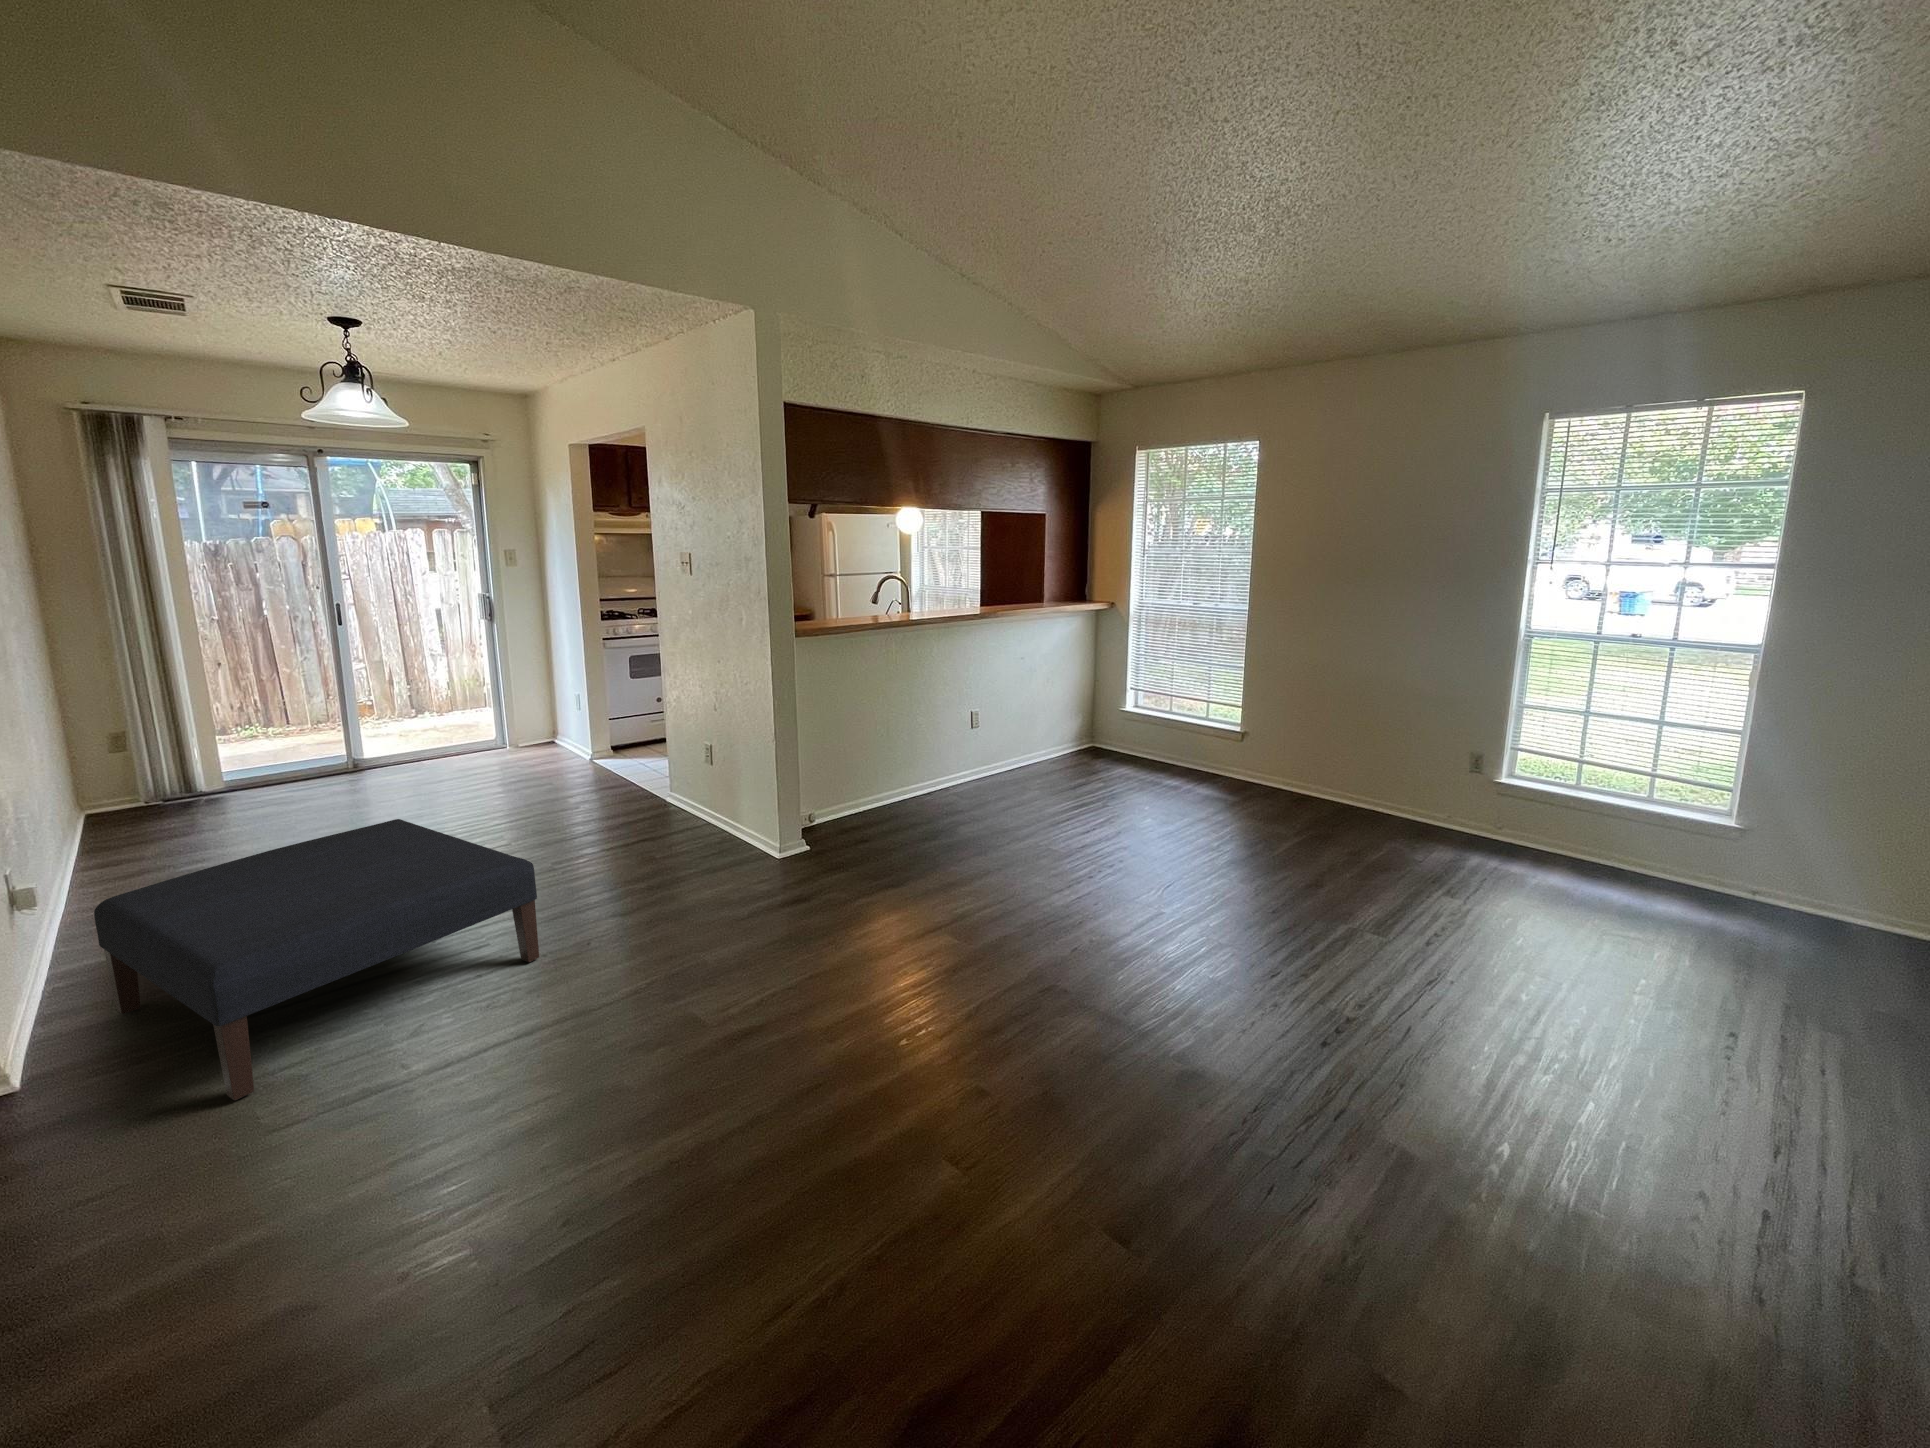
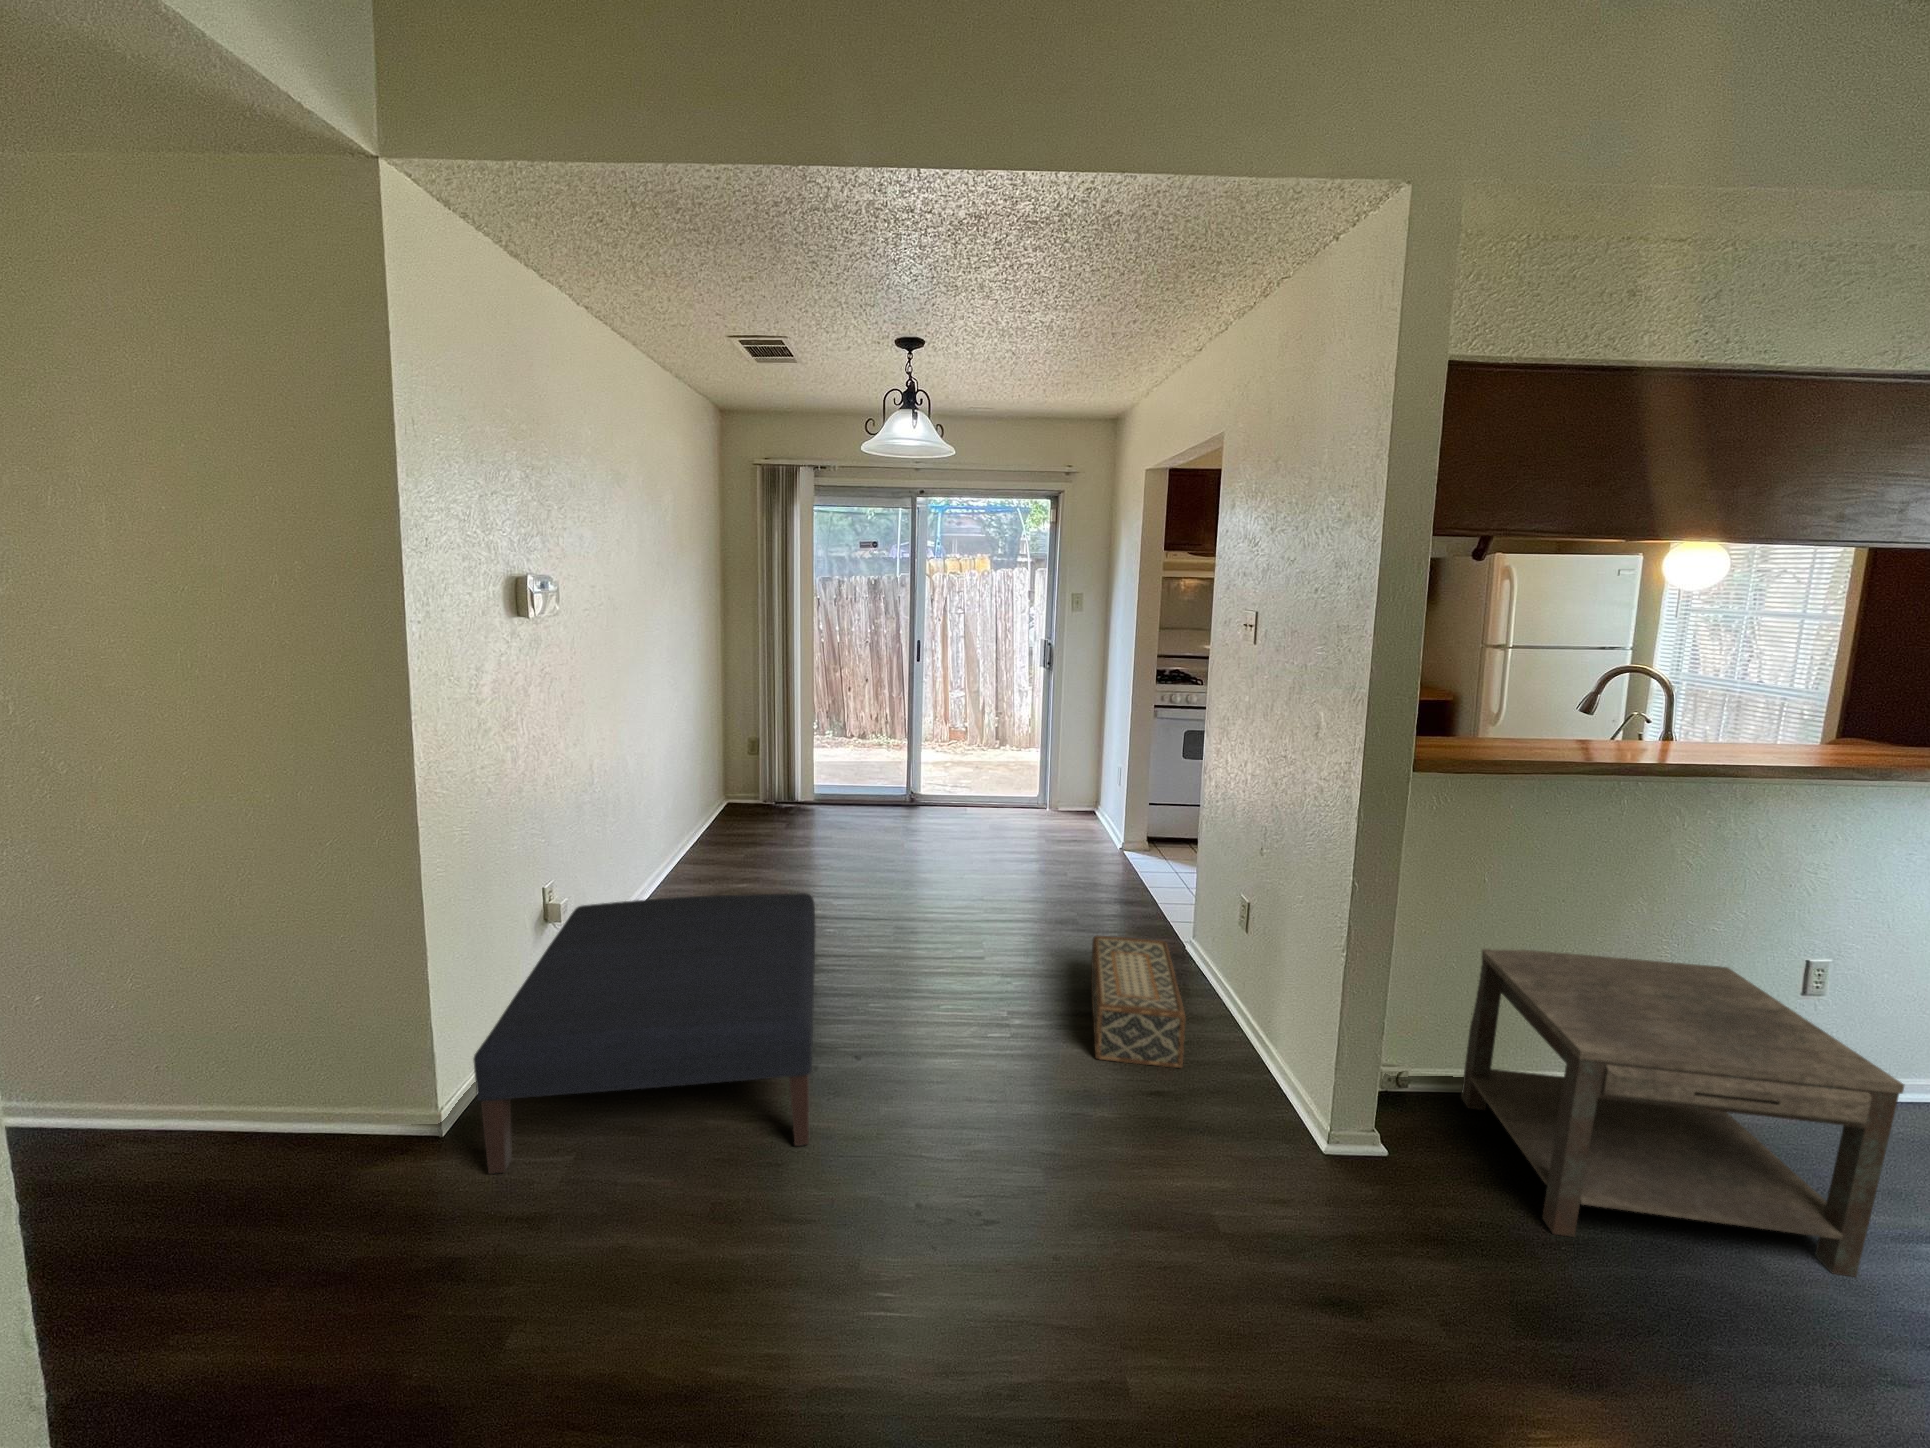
side table: none [877,702,1021,827] -> present [1461,949,1904,1277]
woven basket: none [648,782,745,855] -> present [1091,936,1186,1068]

